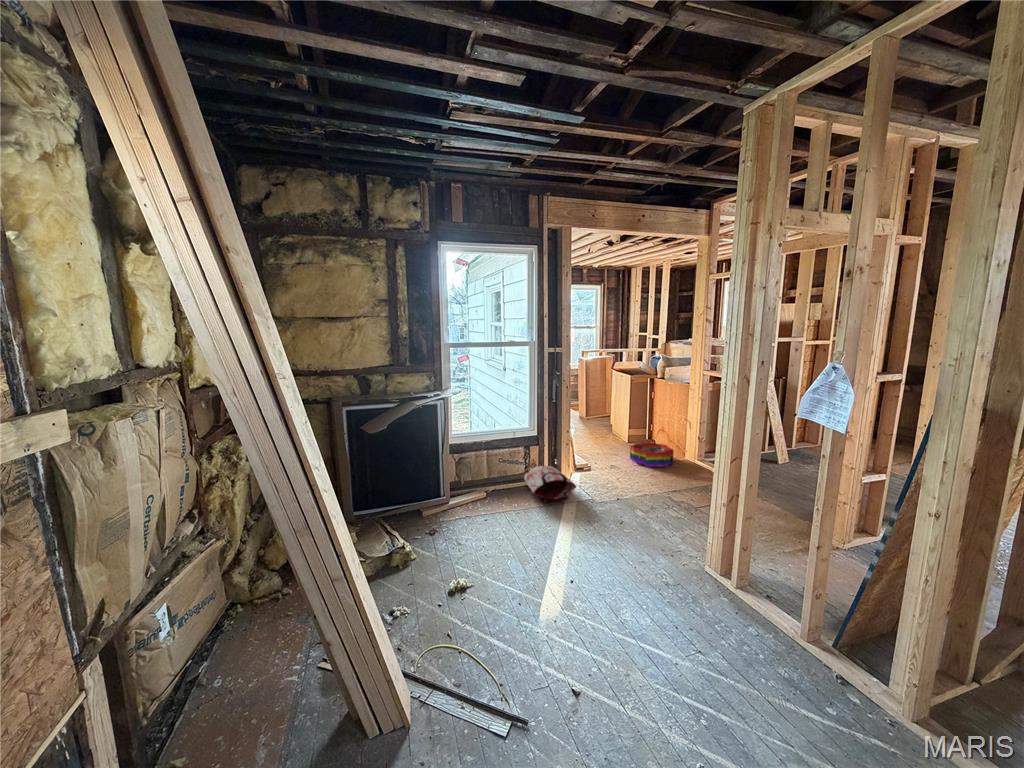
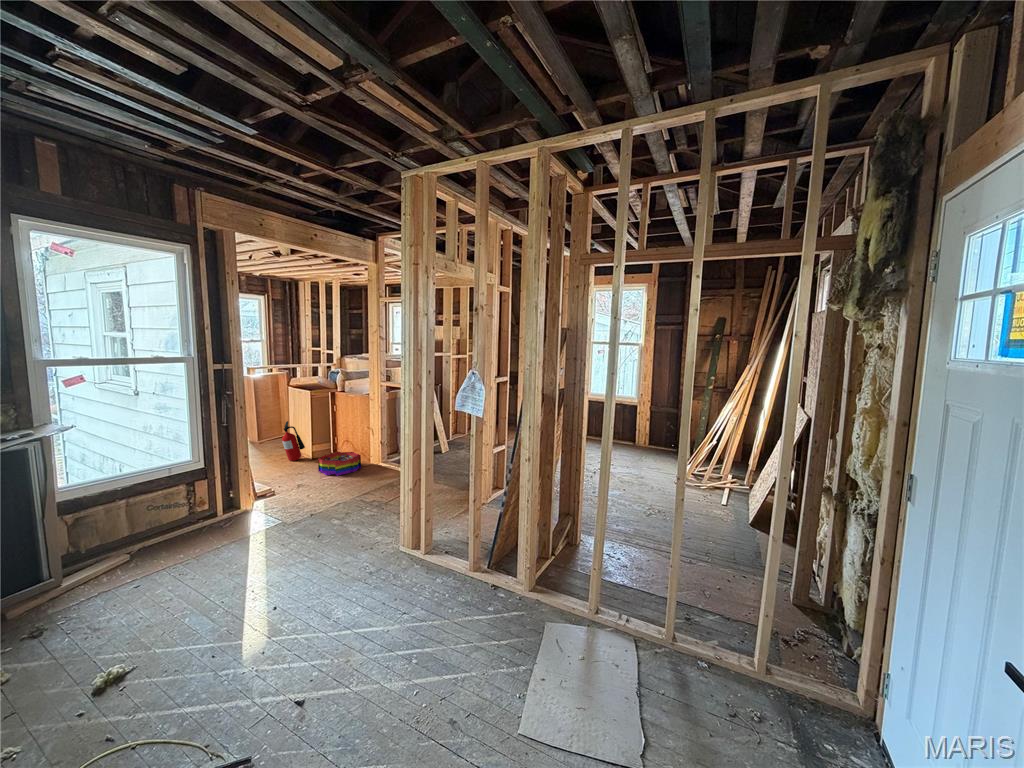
fire extinguisher: none [601,404,621,443] -> present [282,421,305,461]
bag: present [524,466,576,502] -> none [182,499,265,540]

